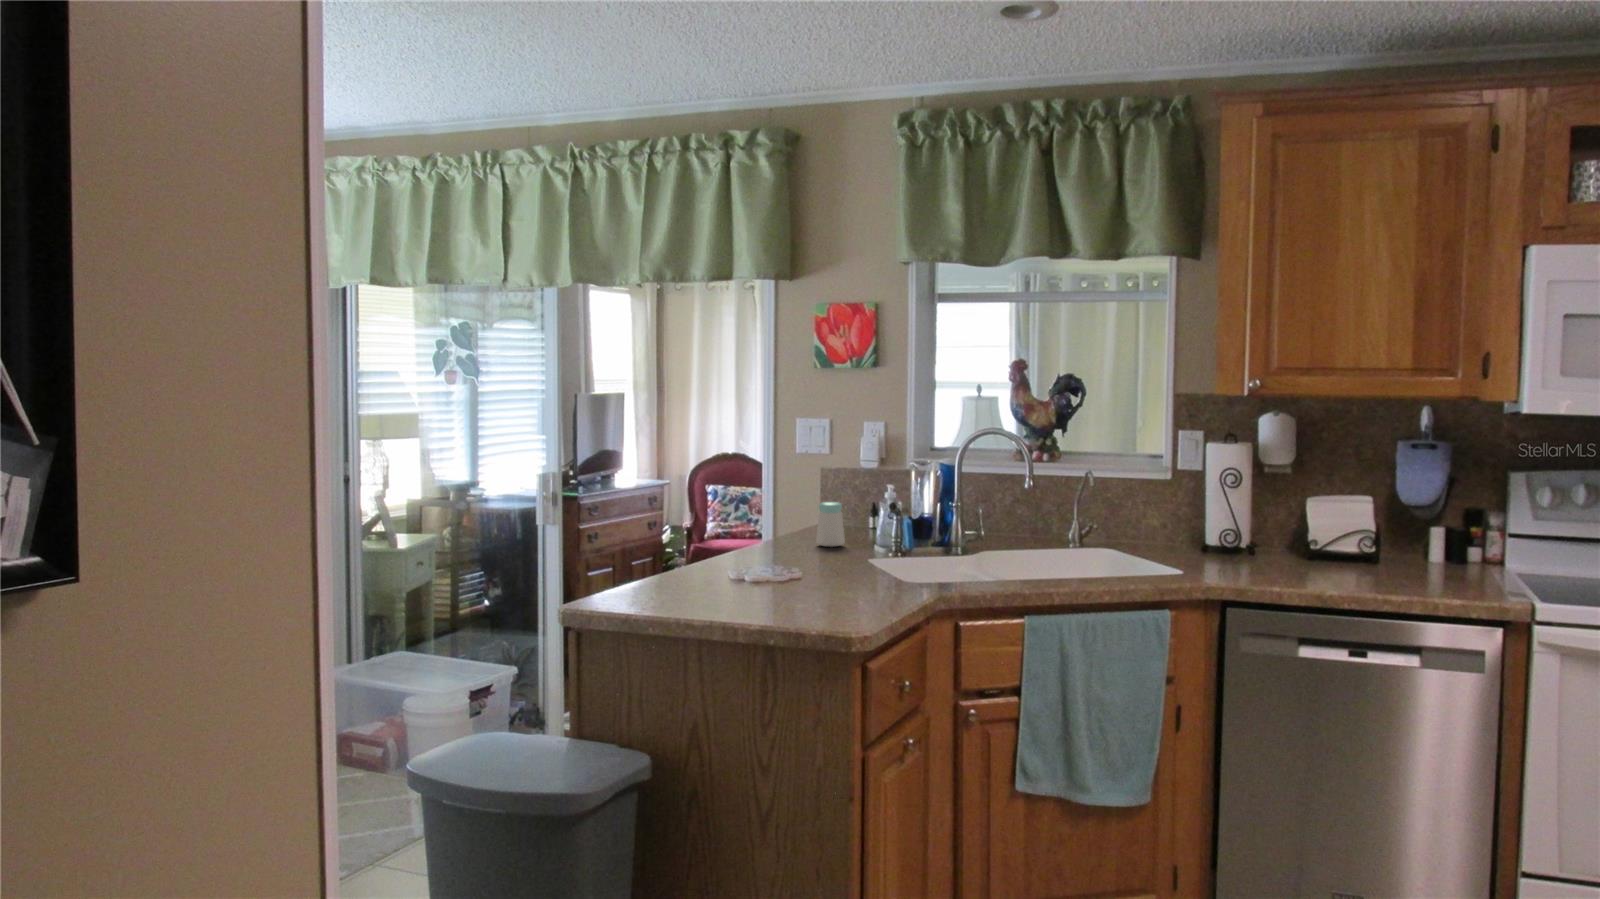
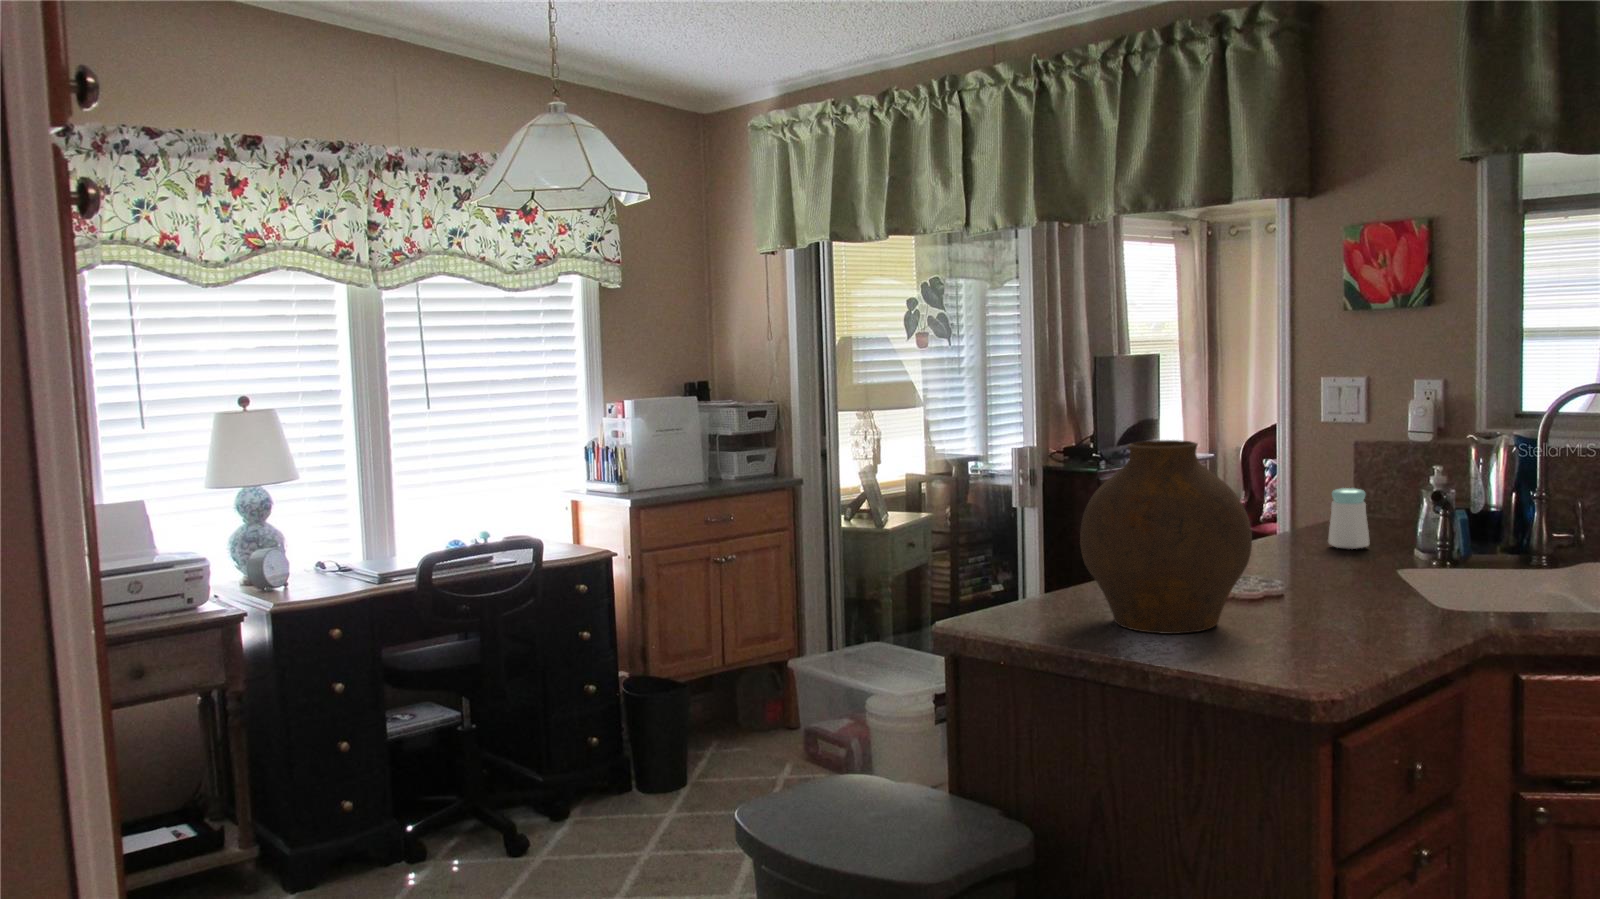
vase: none [682,462,807,607] -> present [1080,440,1252,634]

